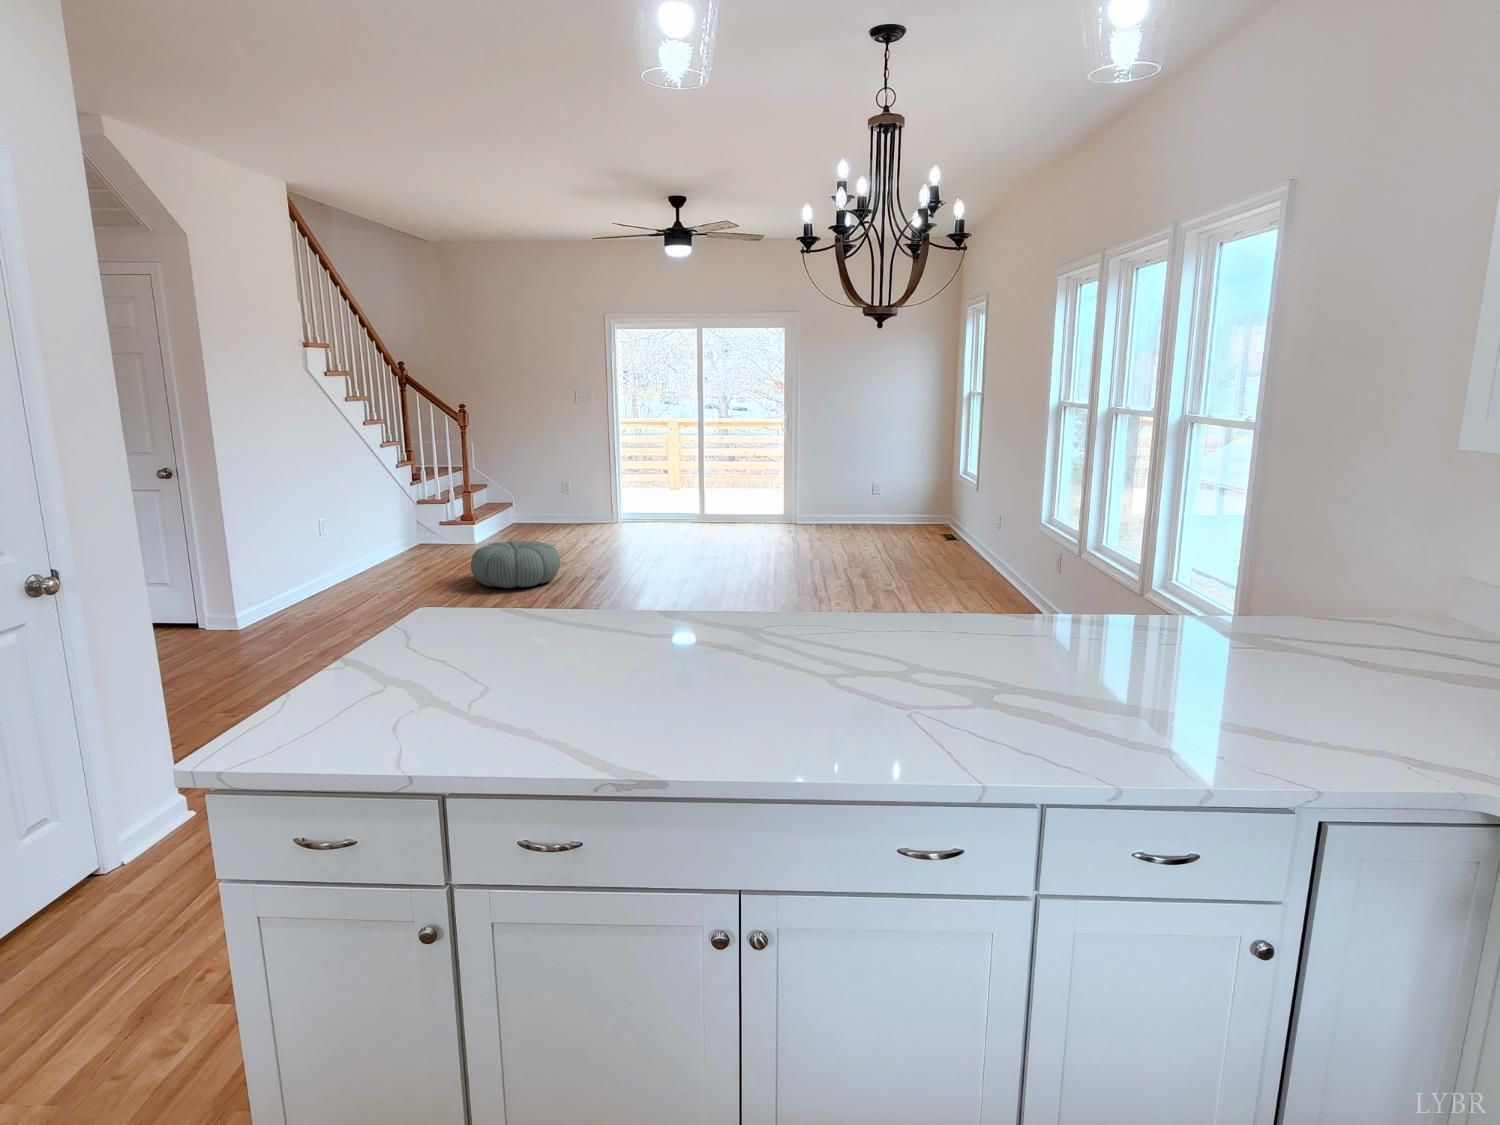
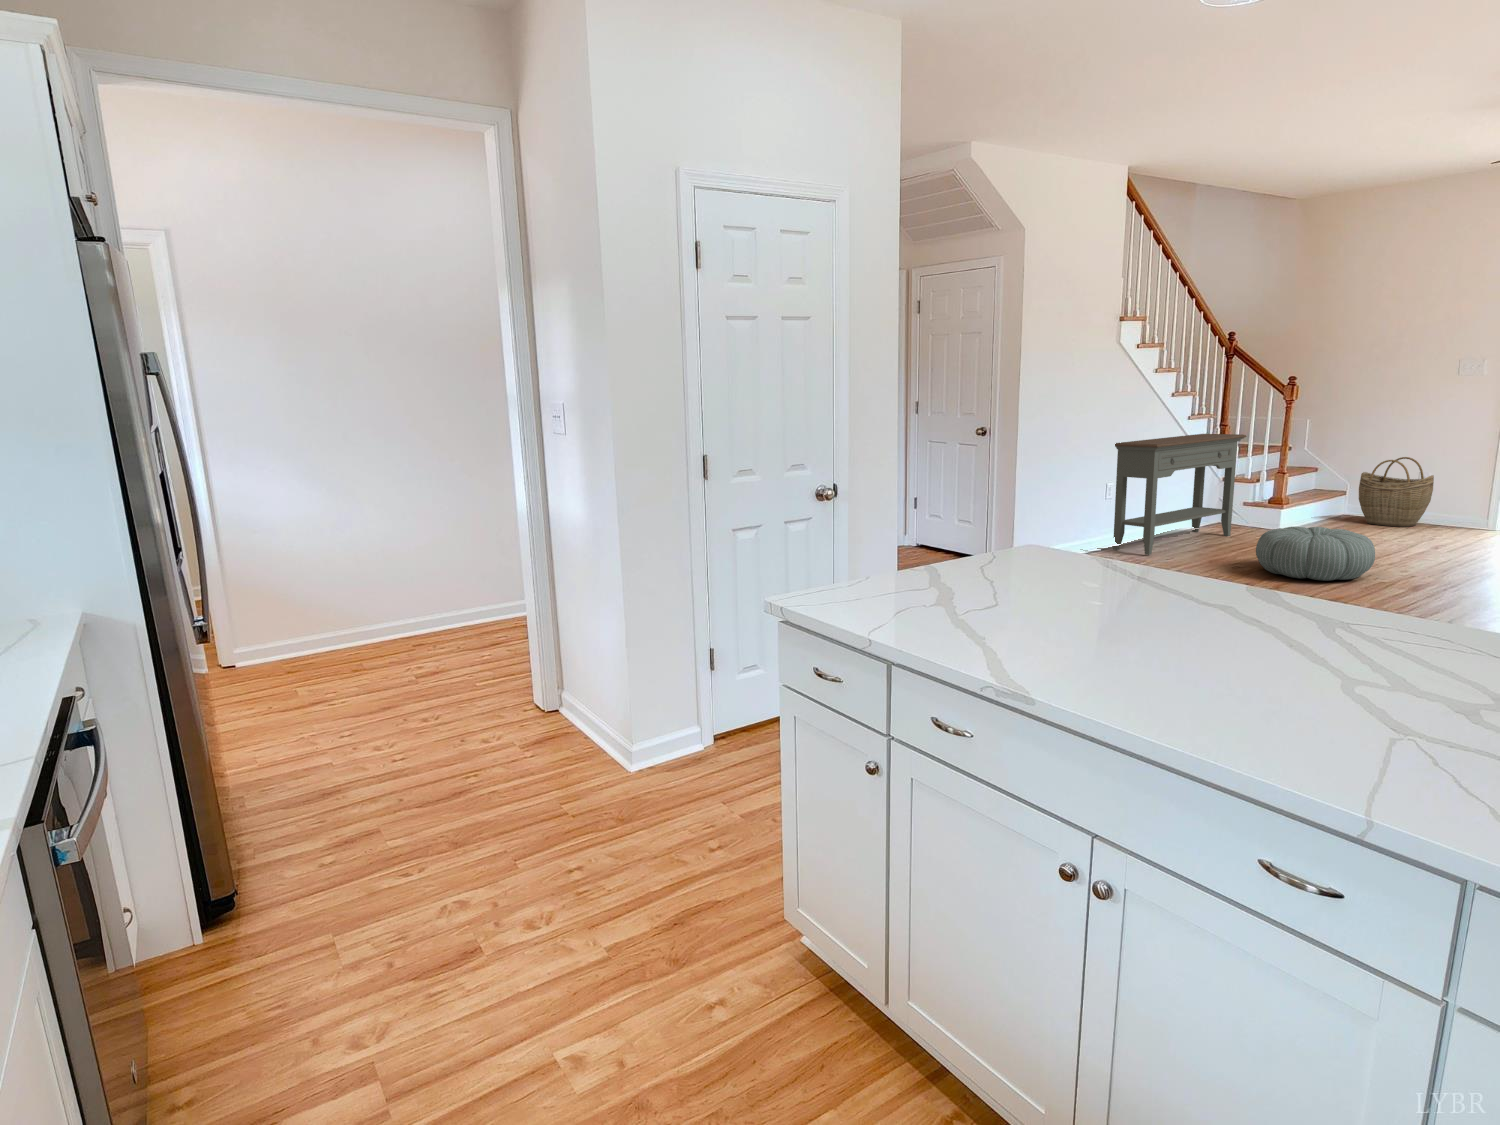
console table: none [318,460,438,586] -> present [1113,434,1246,555]
woven basket: none [525,473,574,529] -> present [1359,457,1434,527]

